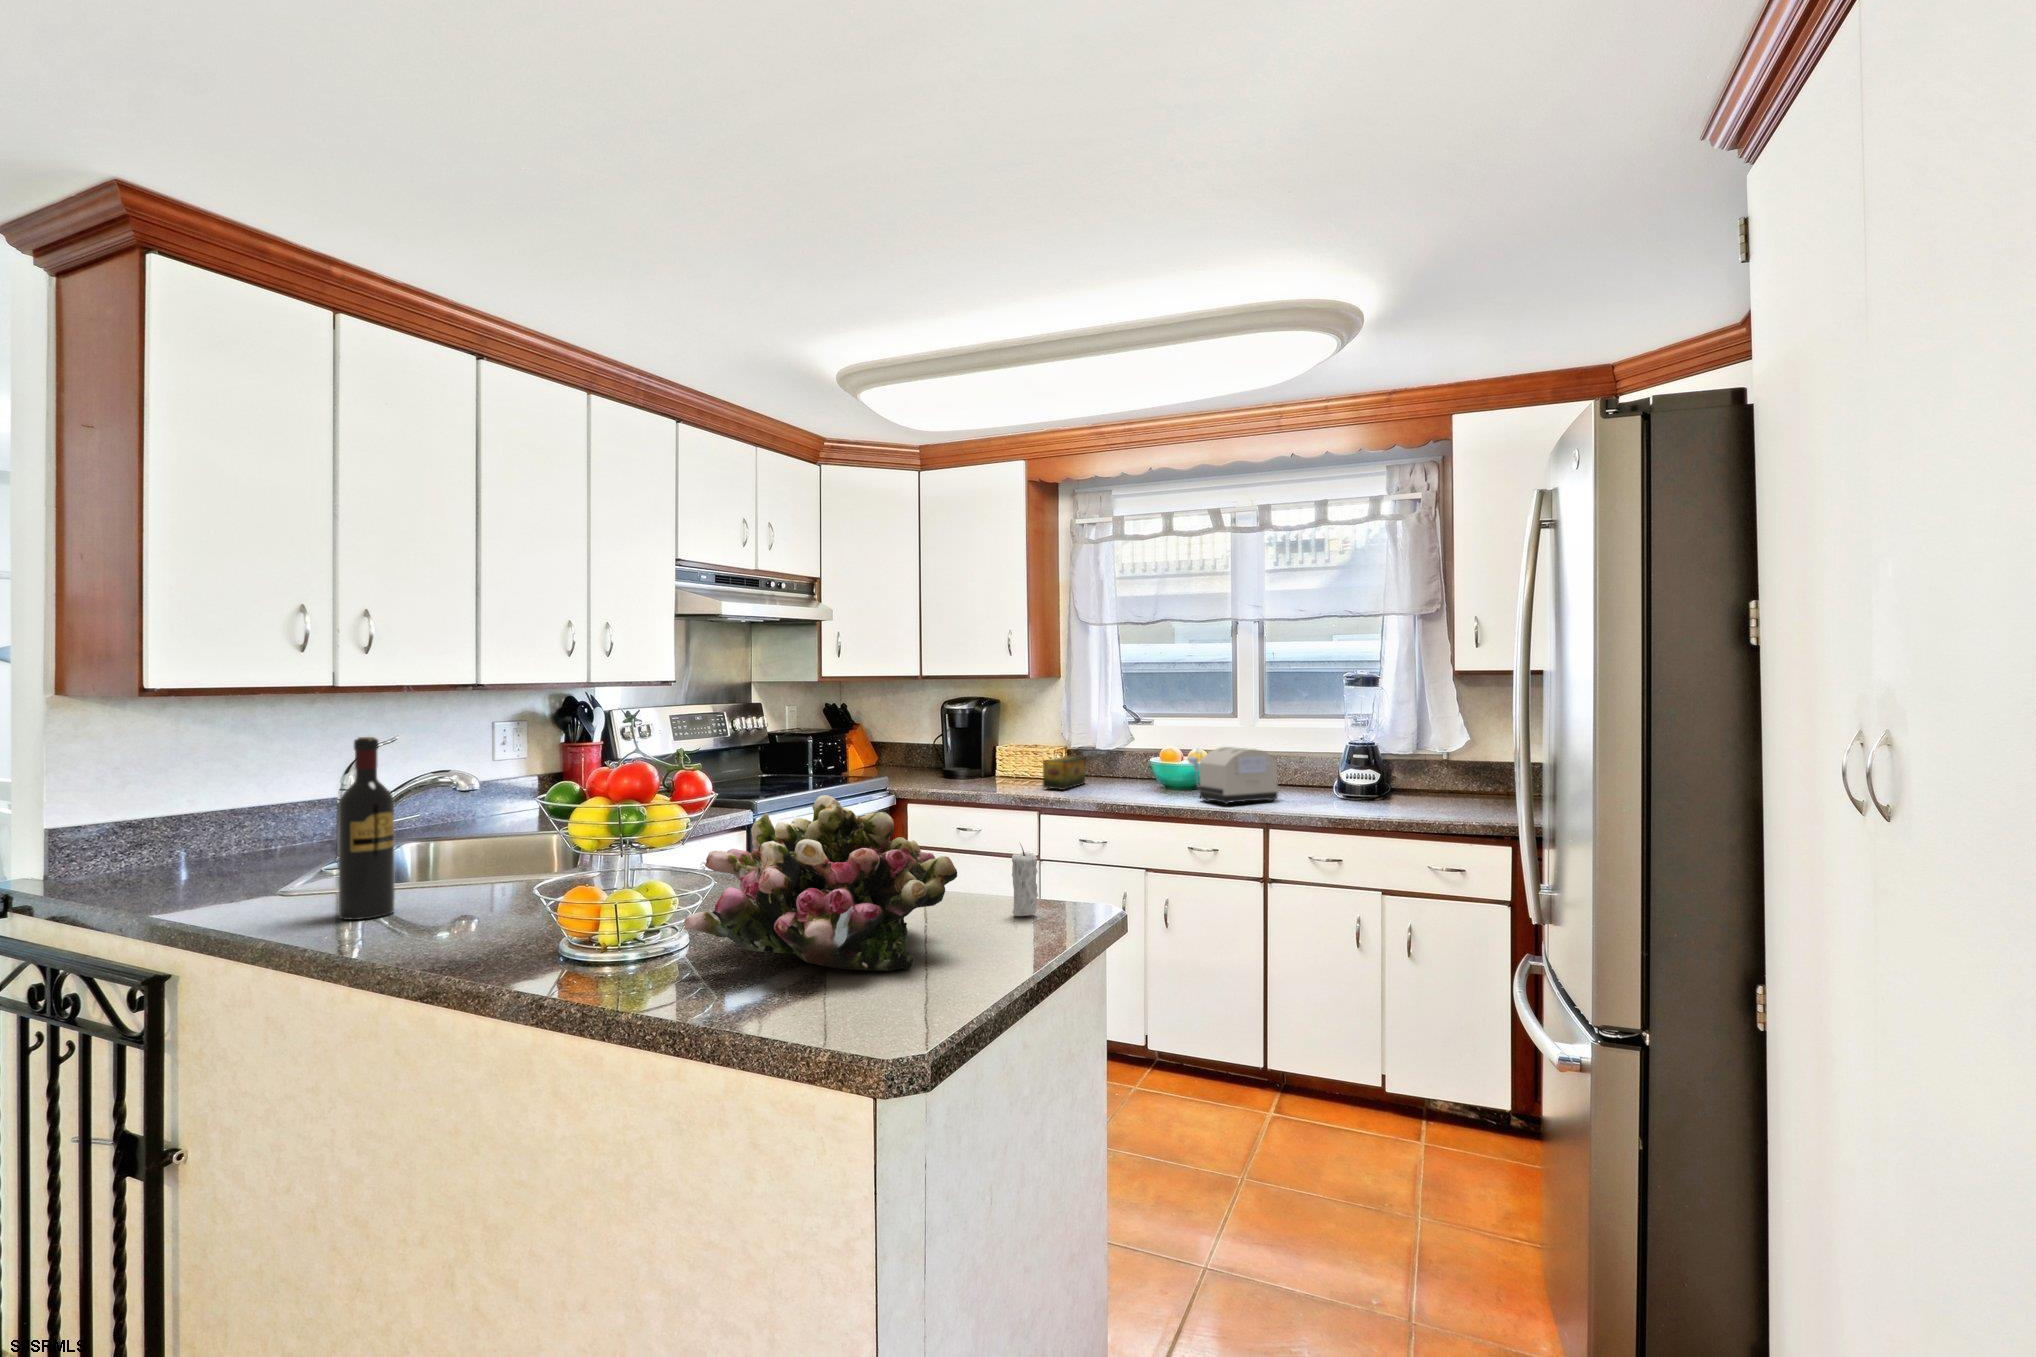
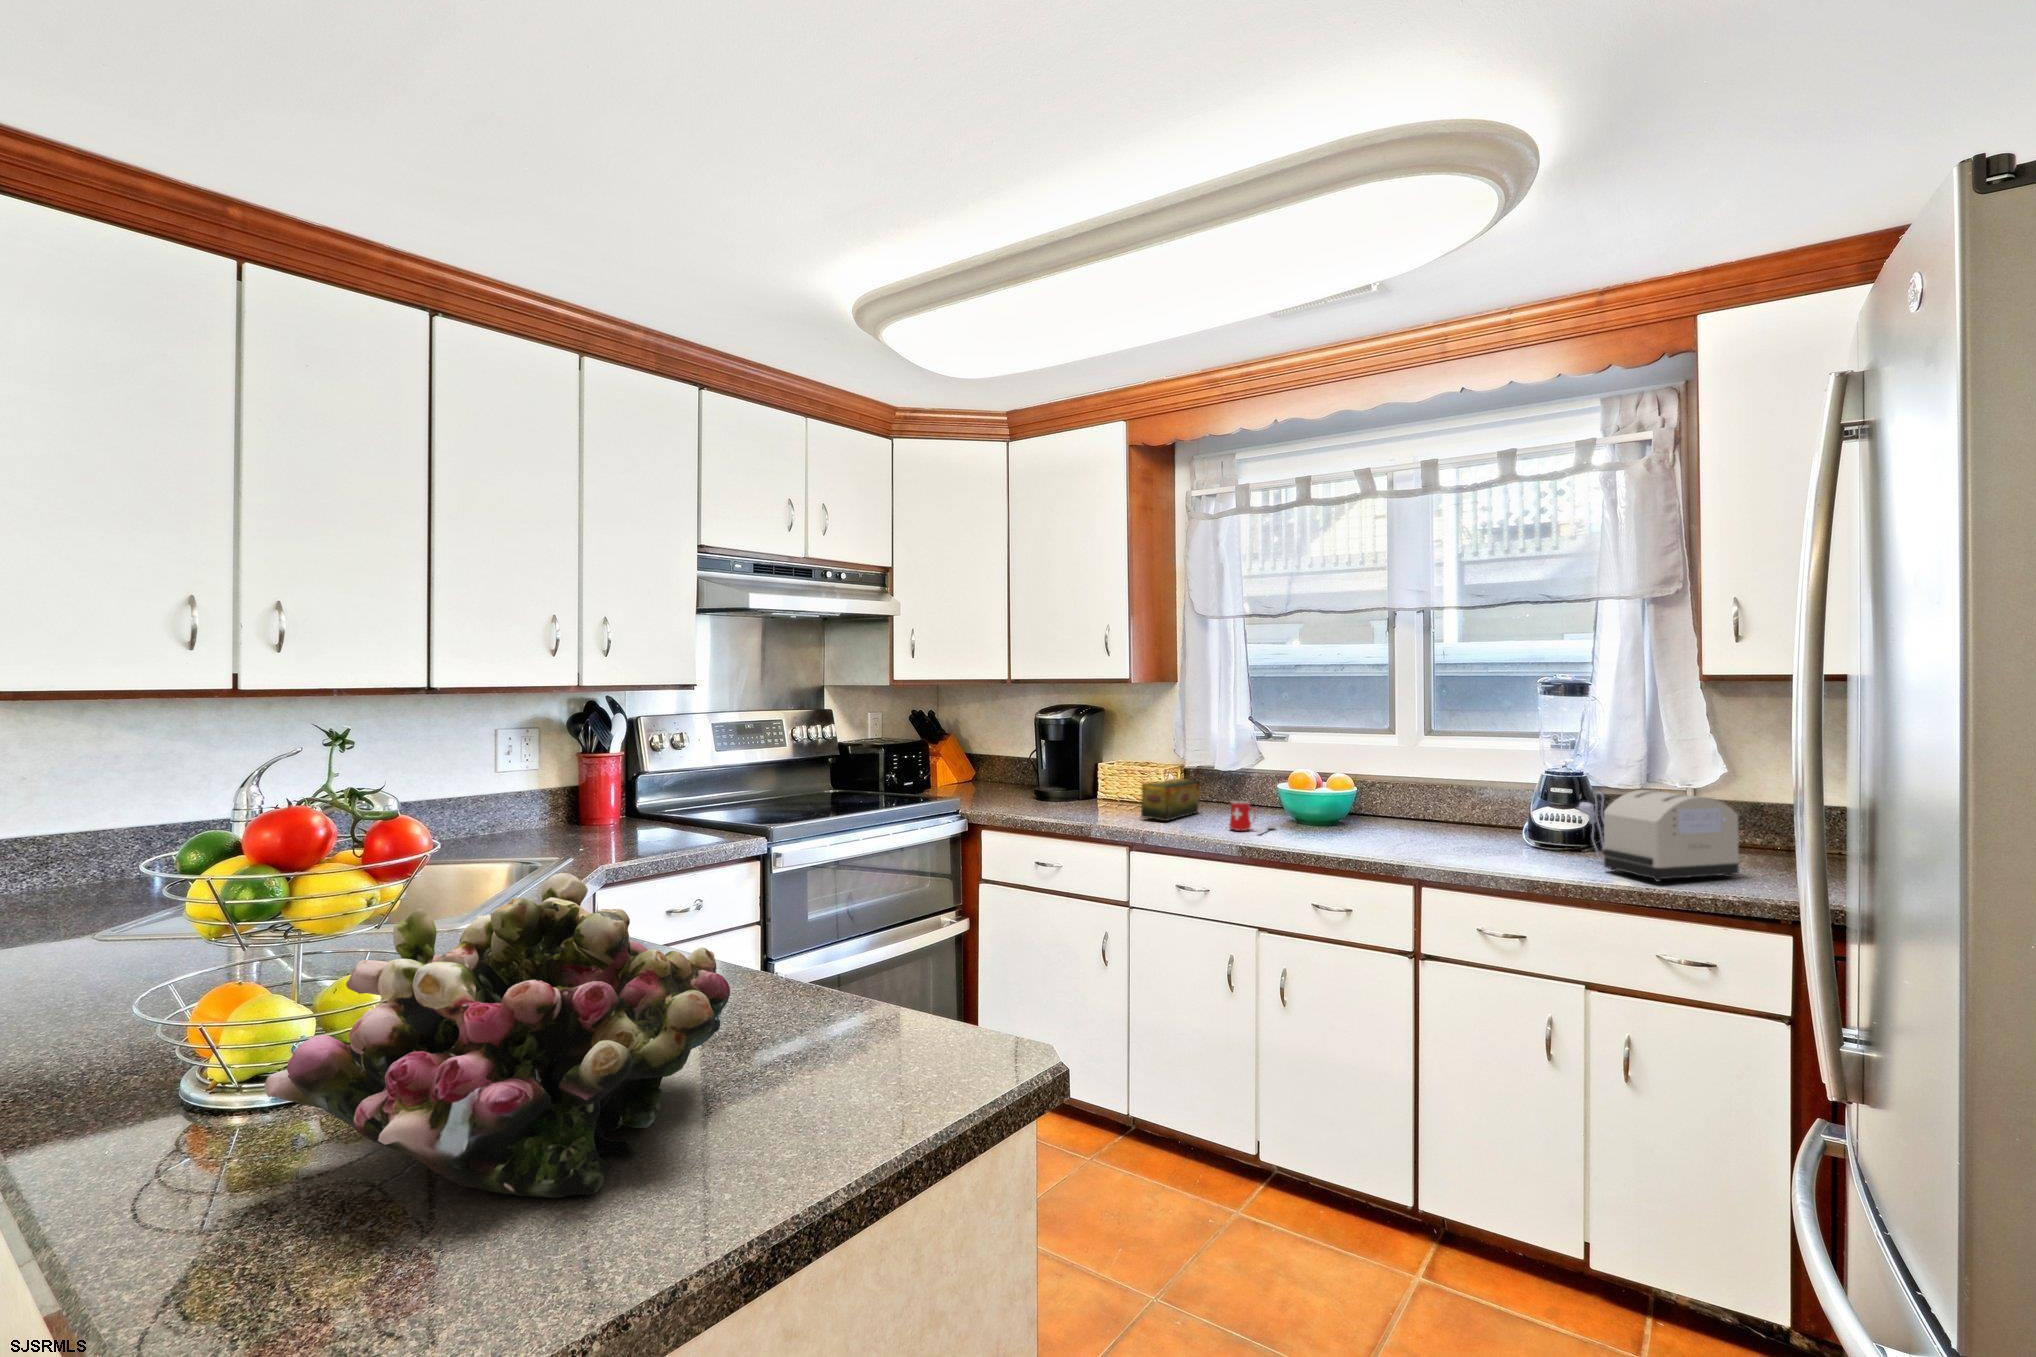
wine bottle: present [338,737,395,920] -> none [70,761,151,999]
toaster: present [1188,747,1278,804] -> present [1578,790,1739,882]
mug: none [1116,772,1152,795] -> present [1229,801,1275,832]
candle: present [1012,846,1038,916] -> none [882,948,924,1070]

